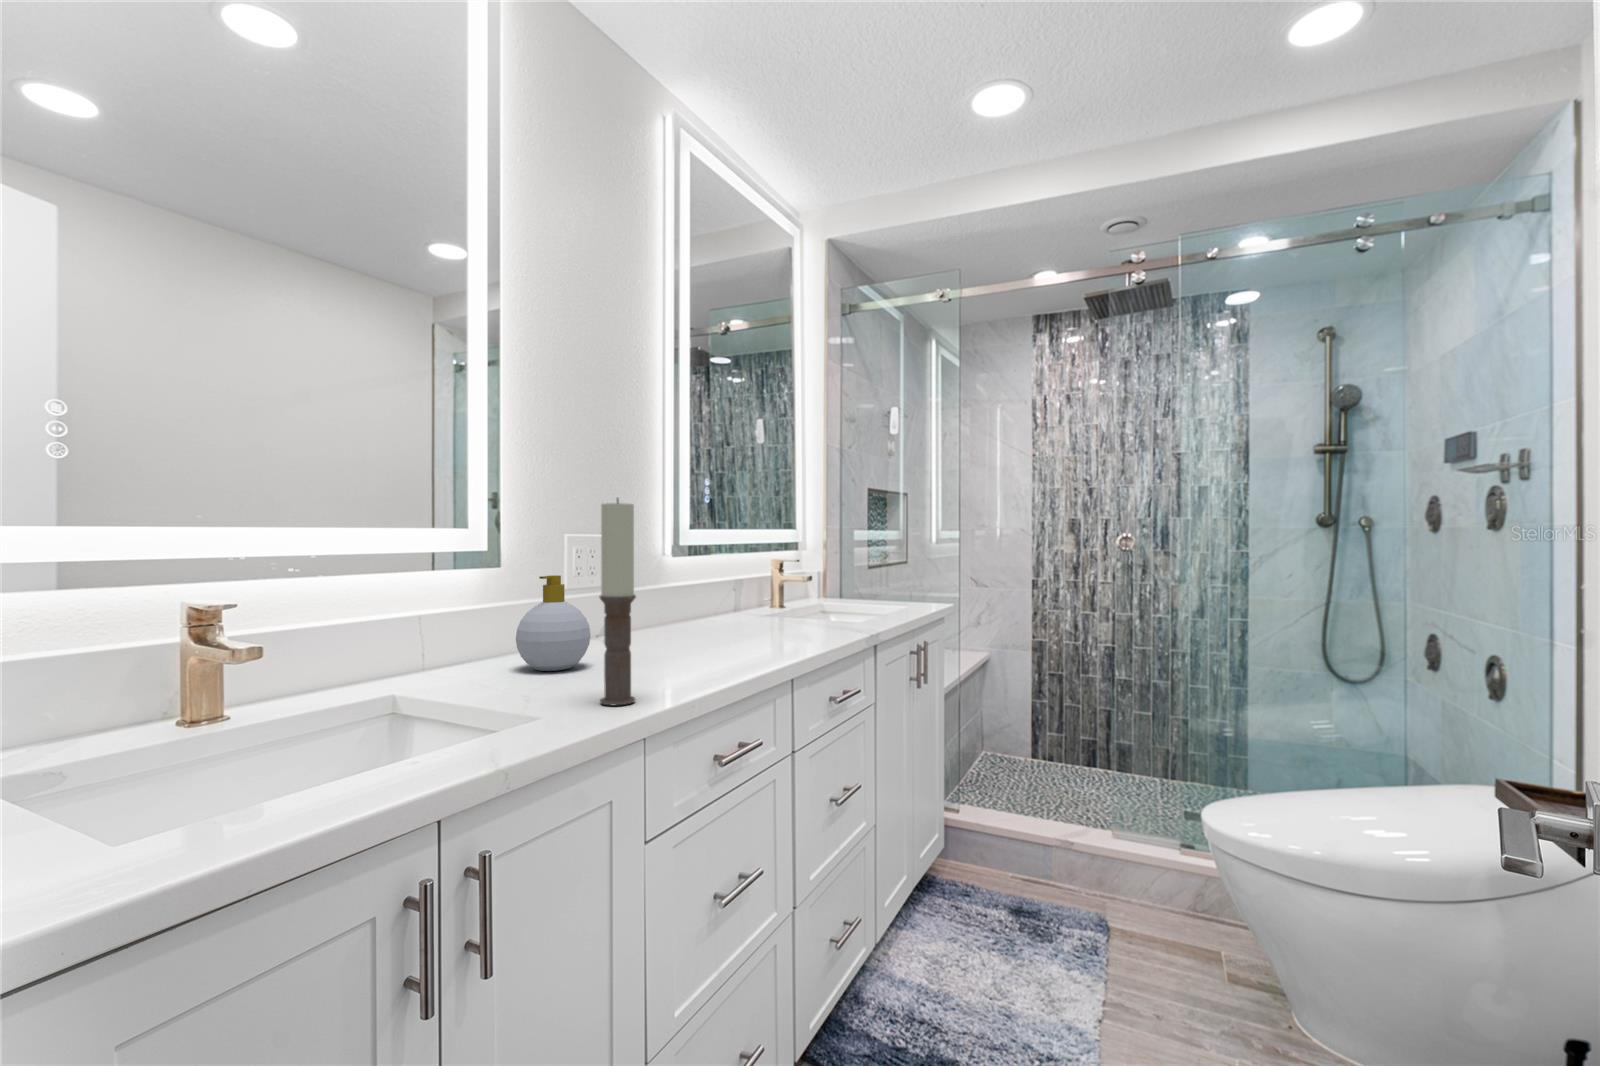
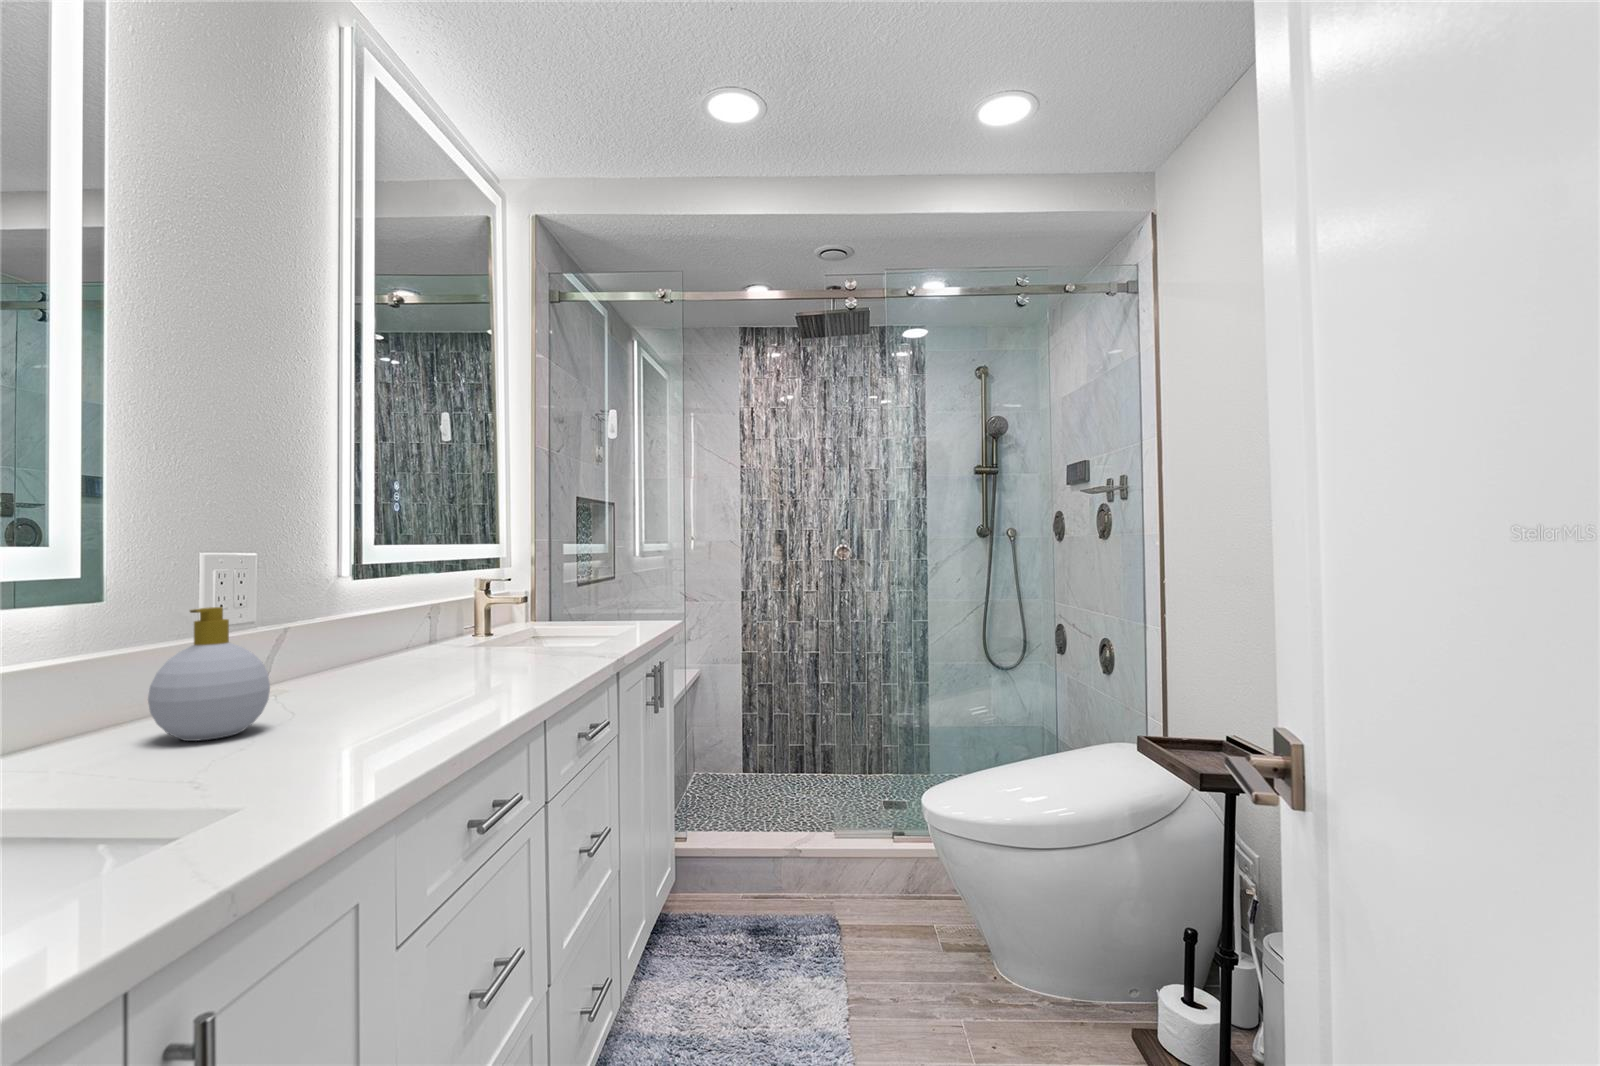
candle: present [599,499,636,706] -> none [321,500,374,777]

